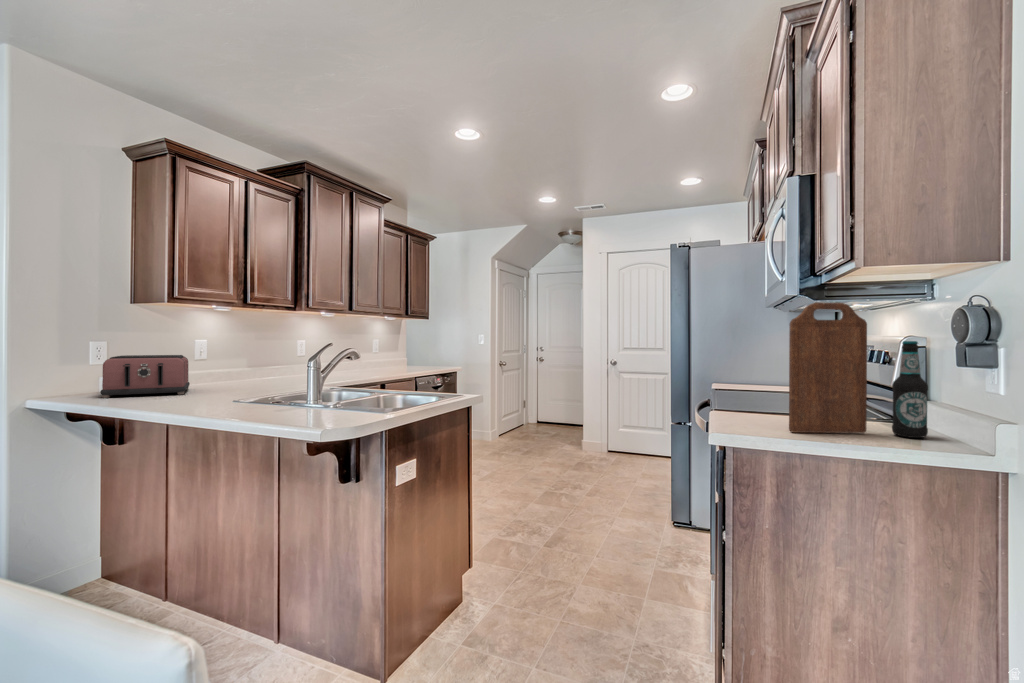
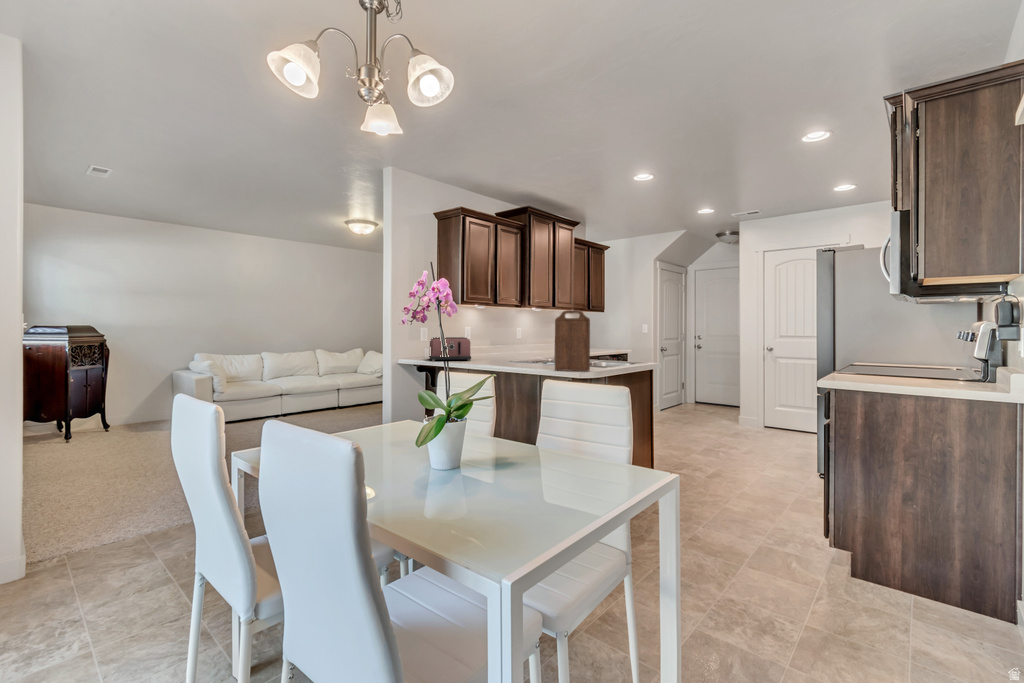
cutting board: present [789,303,867,433] -> present [555,310,590,371]
bottle: present [892,341,928,438] -> none [957,323,983,386]

